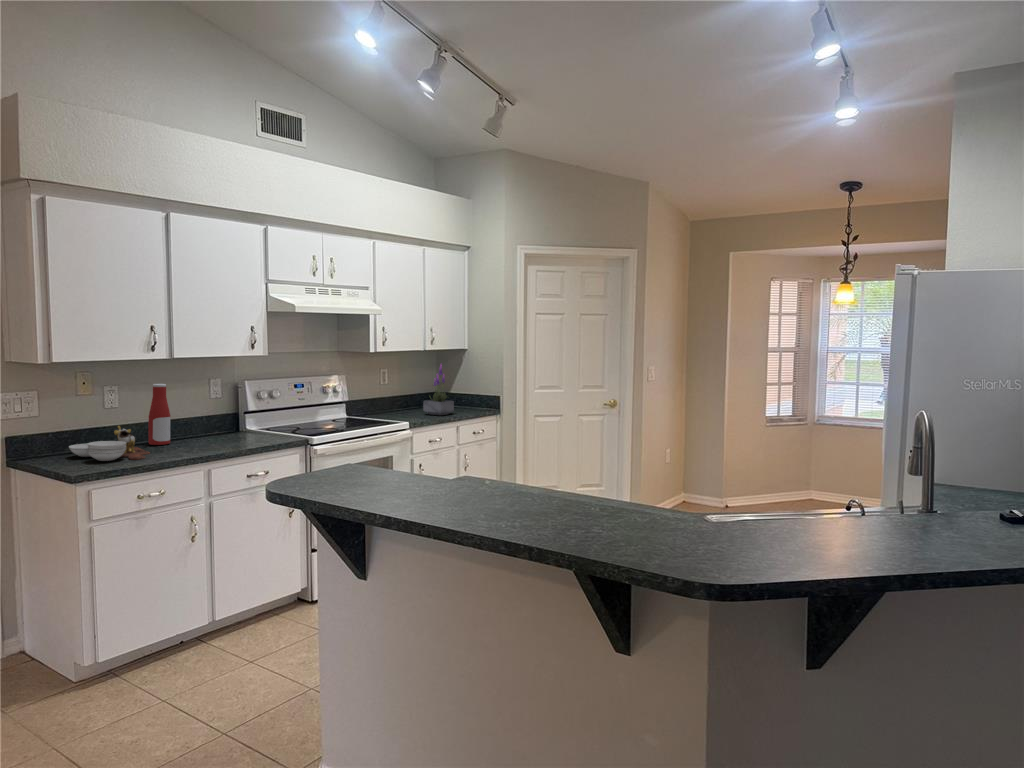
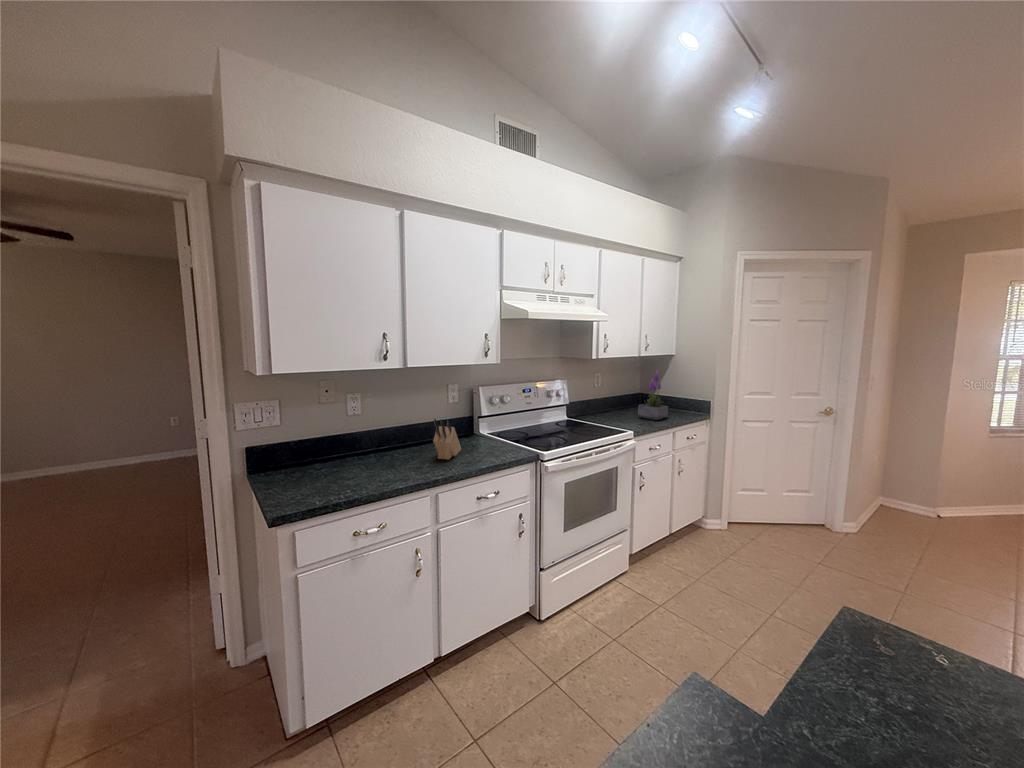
bottle: present [148,384,170,445] -> none [386,393,407,455]
knife block: none [201,405,229,445] -> present [433,419,461,459]
cutting board: present [69,426,150,461] -> none [302,438,380,484]

